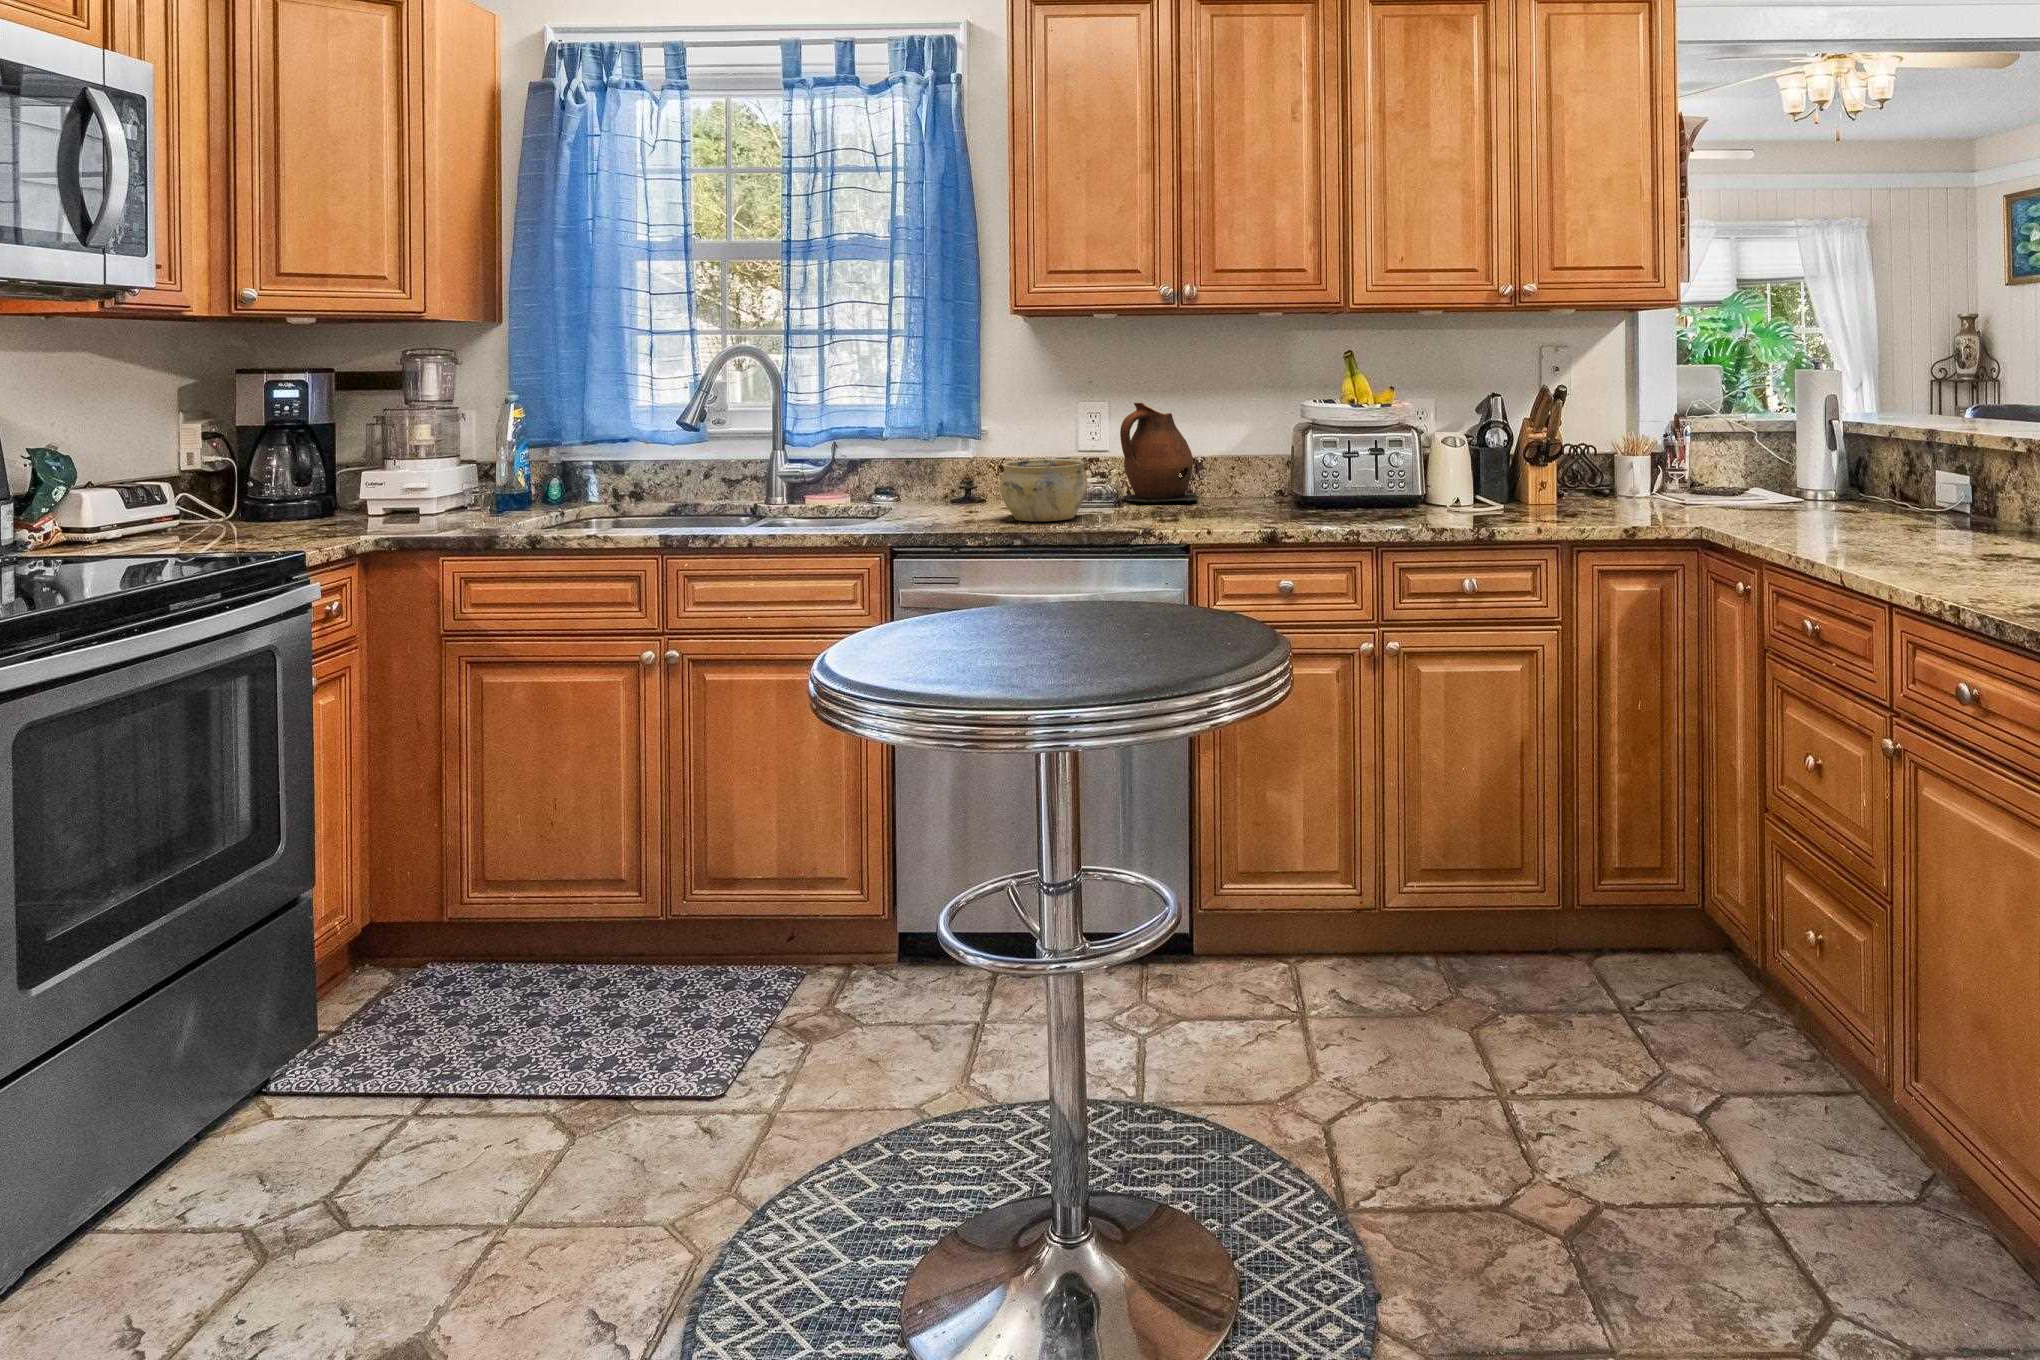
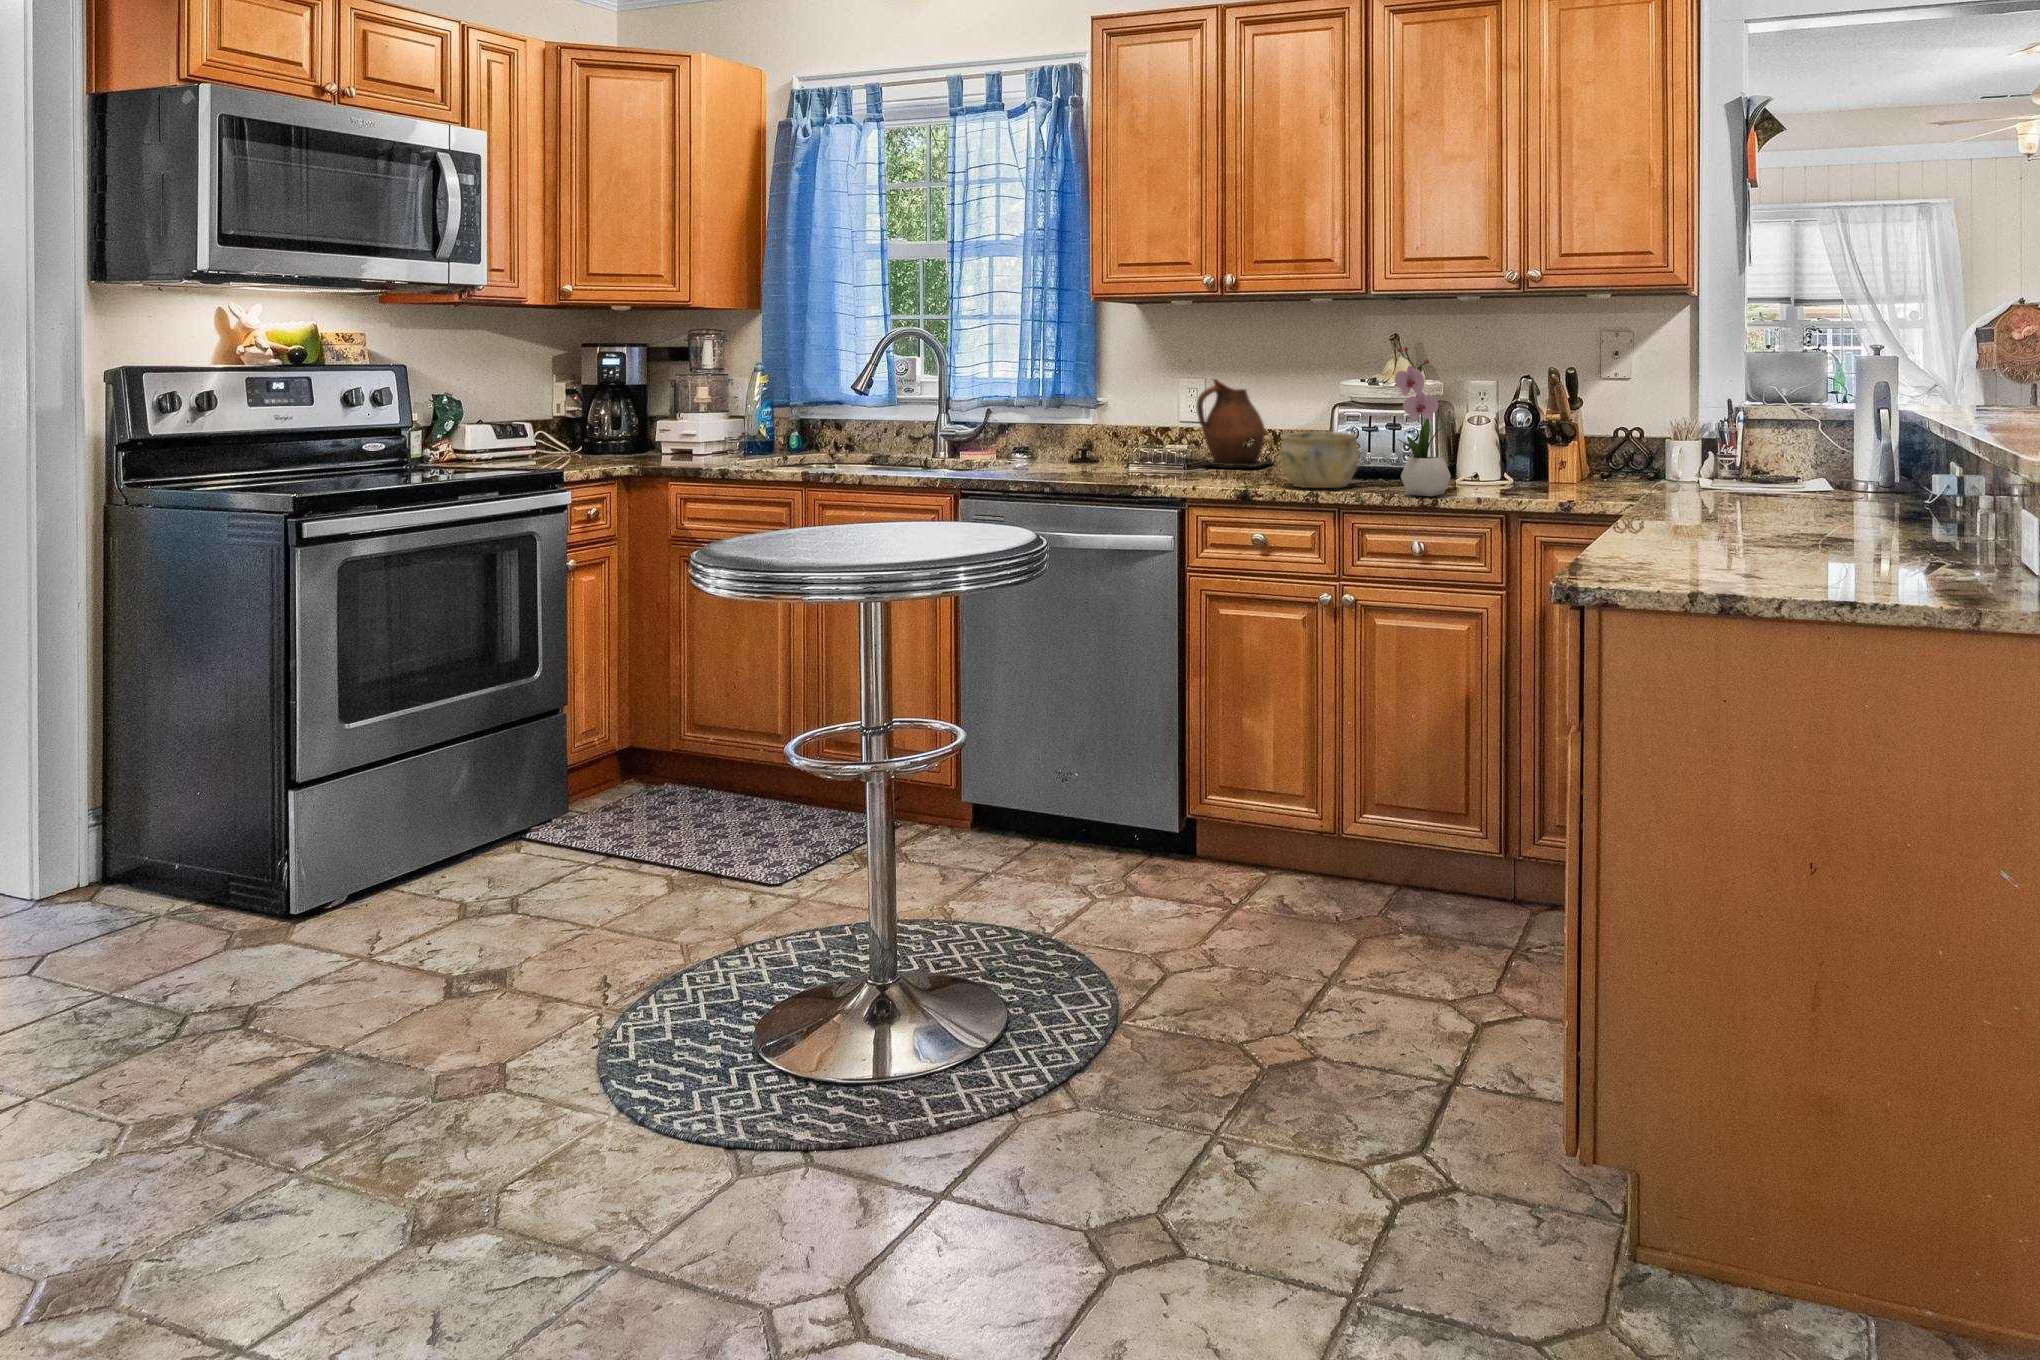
flower arrangement: none [1426,366,1483,528] -> present [1395,347,1456,496]
ceramic bowl: present [1000,459,1087,521] -> present [1279,432,1360,488]

